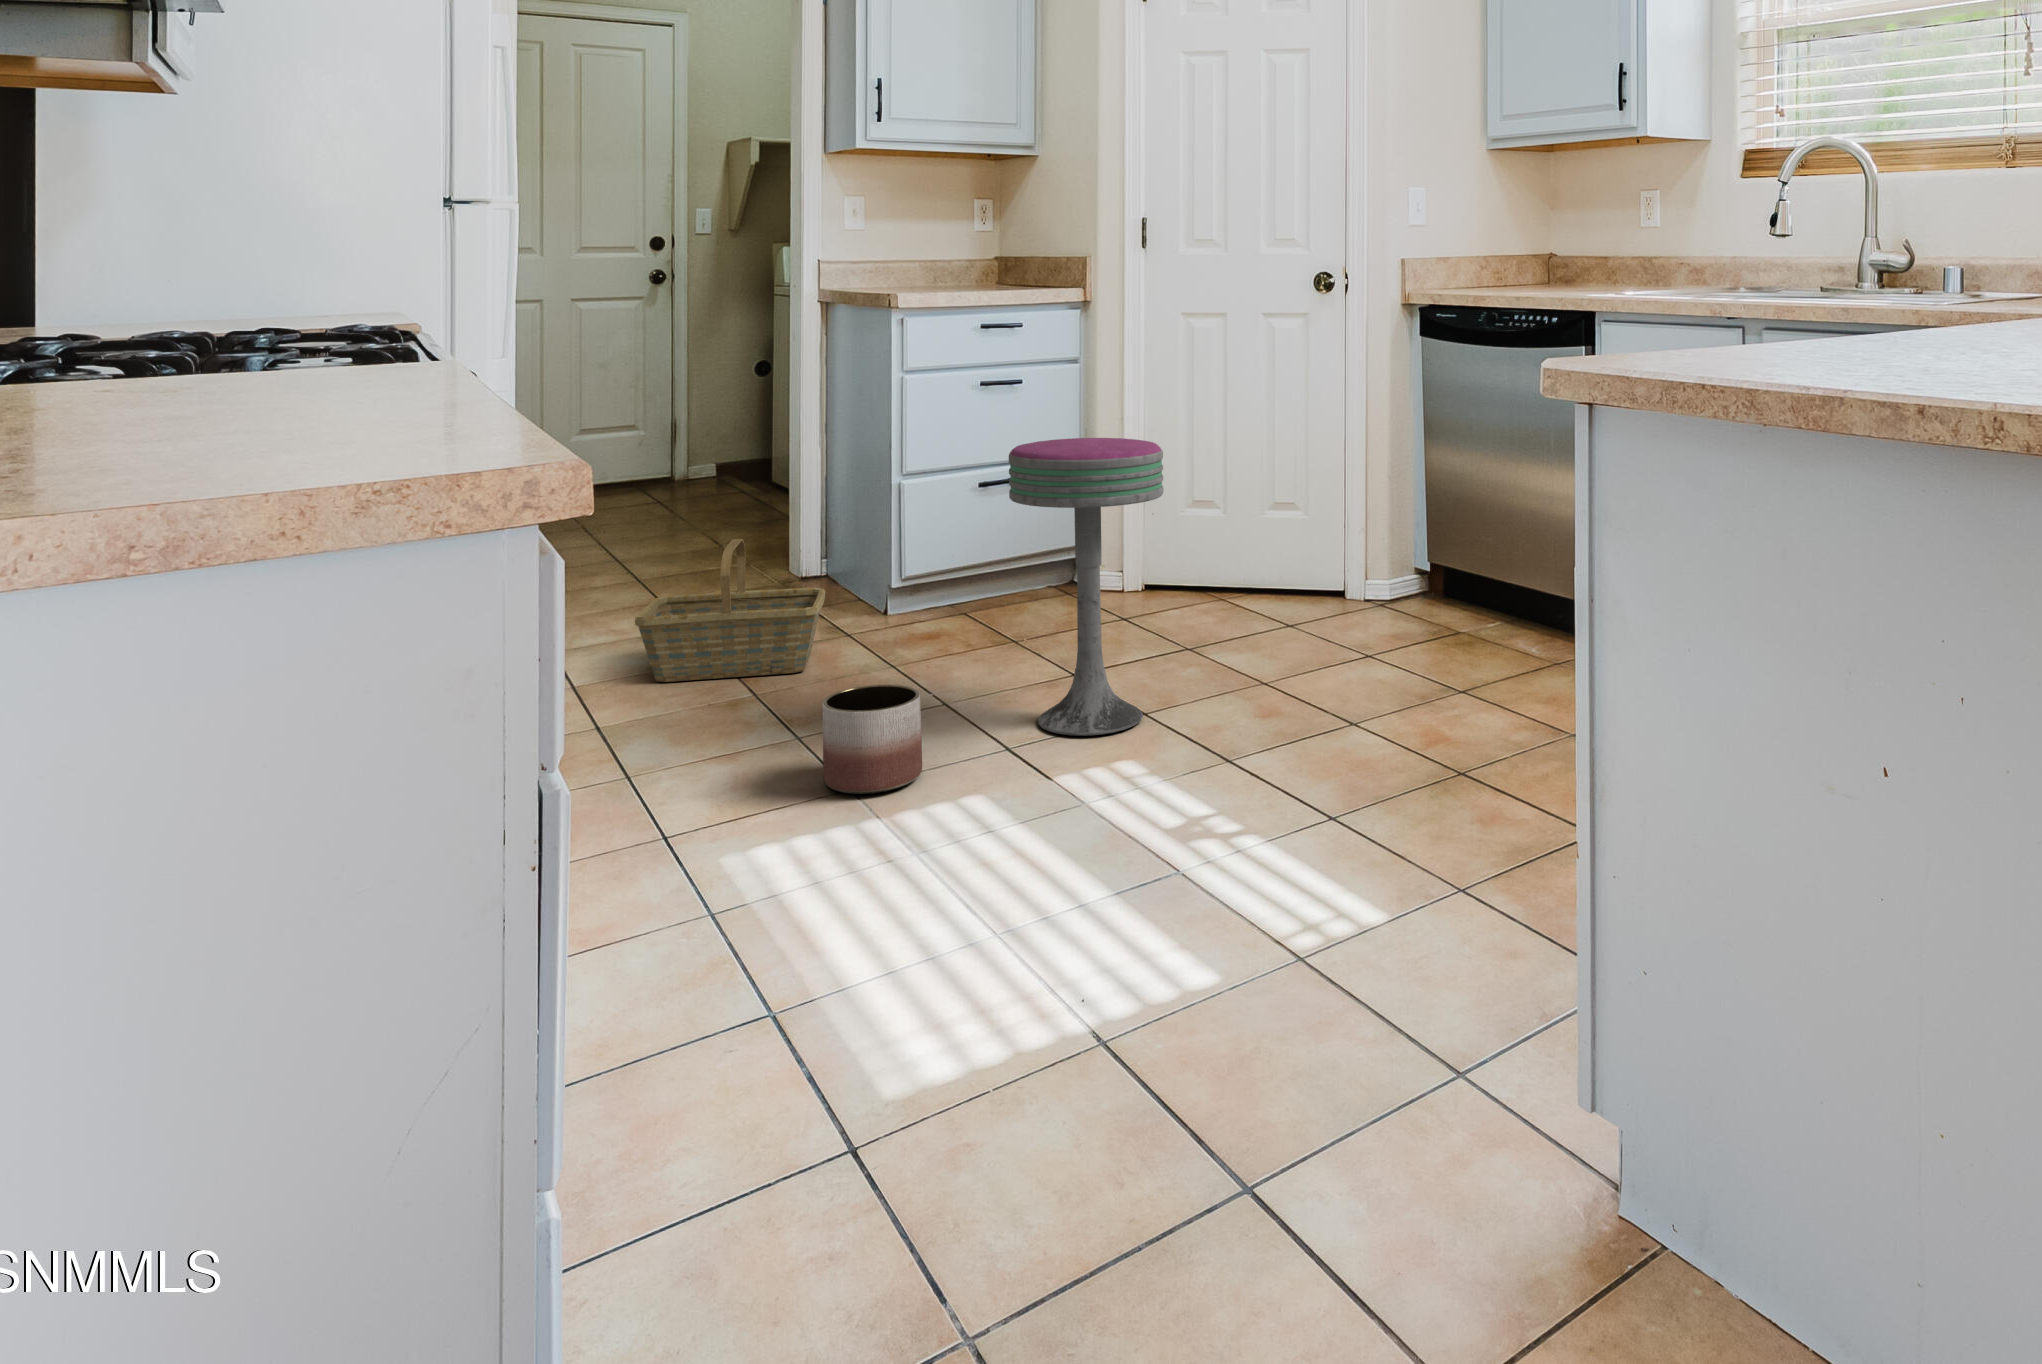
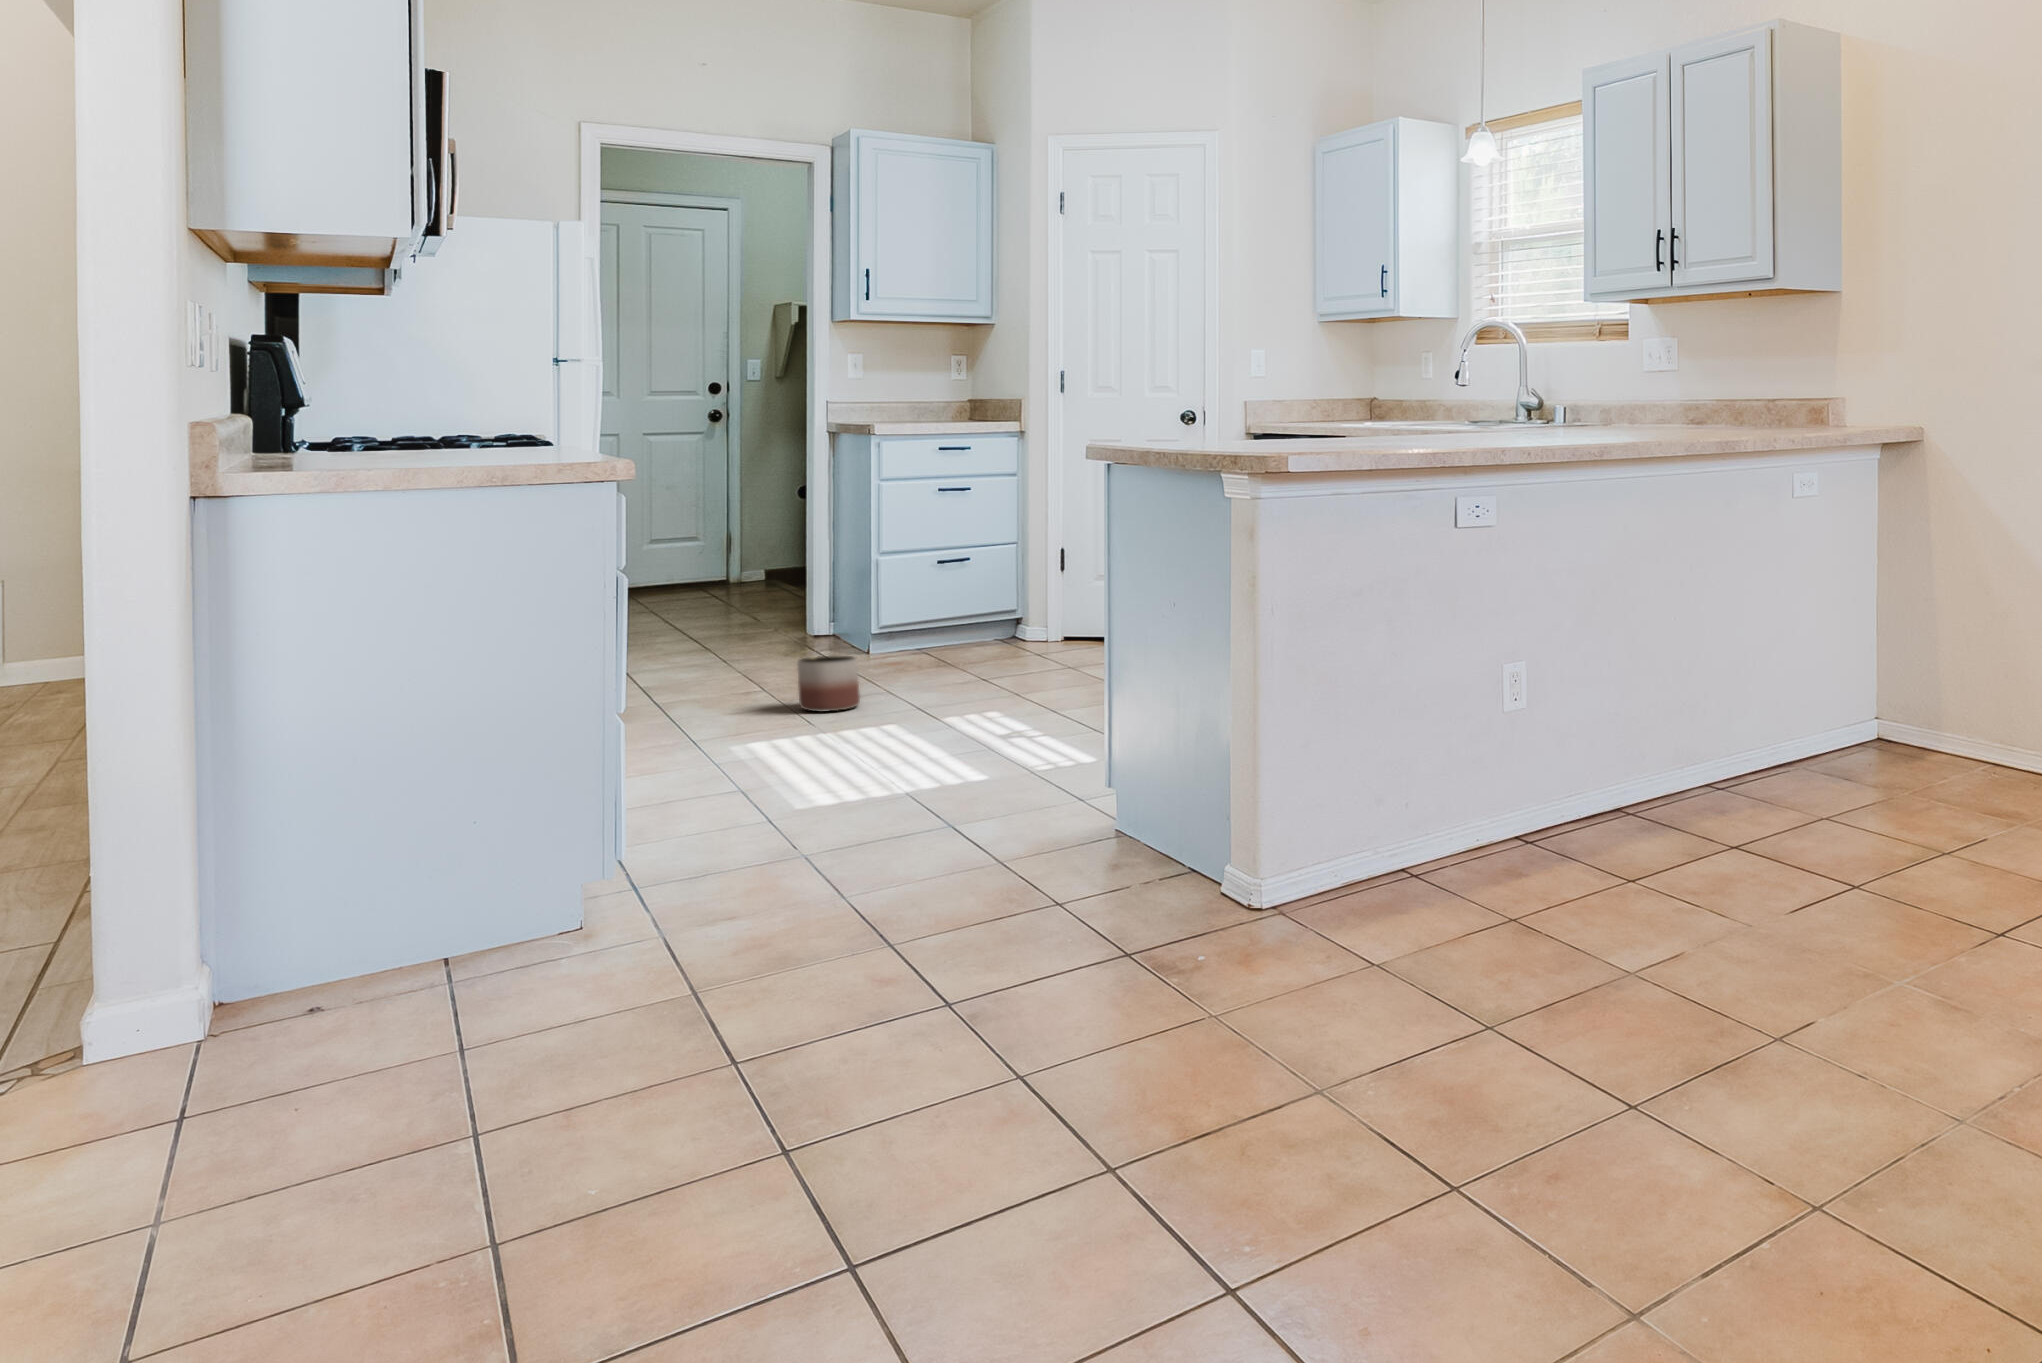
bar stool: present [1009,438,1163,736] -> none [918,514,1020,695]
basket: present [635,539,825,682] -> none [690,586,820,674]

